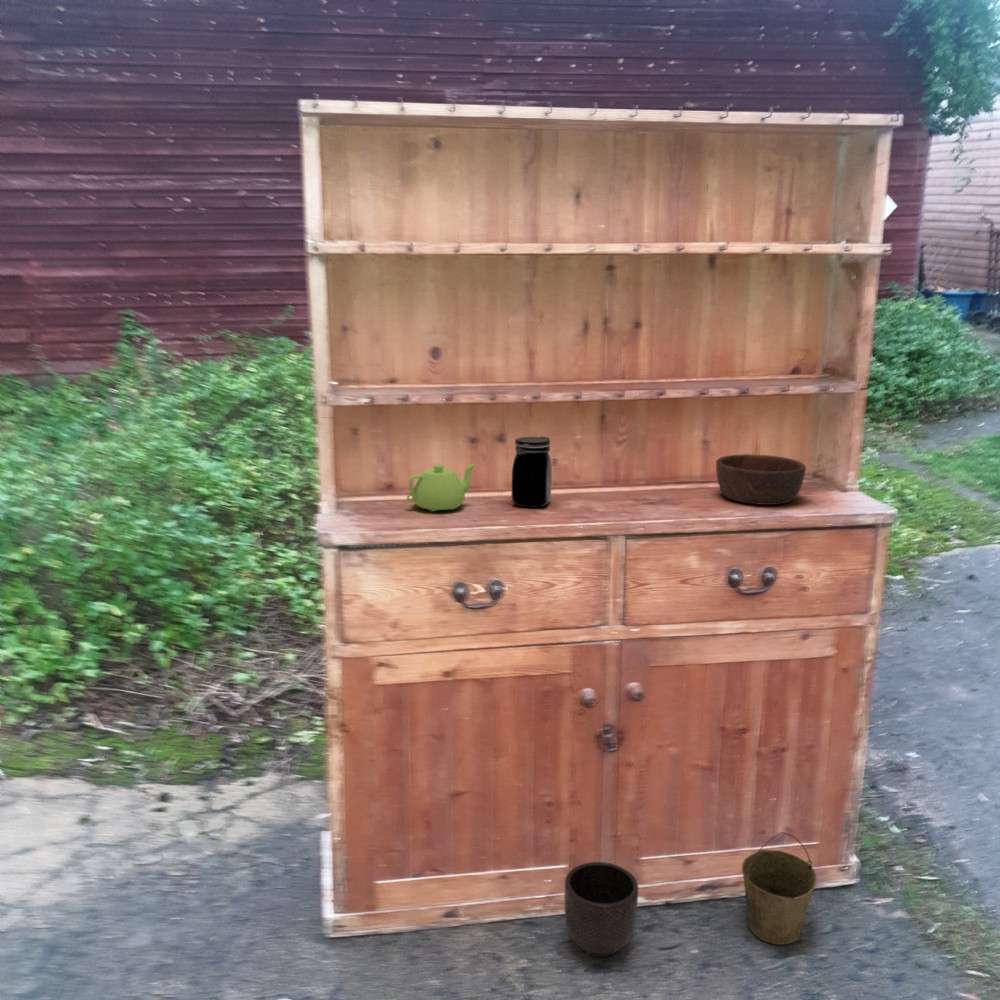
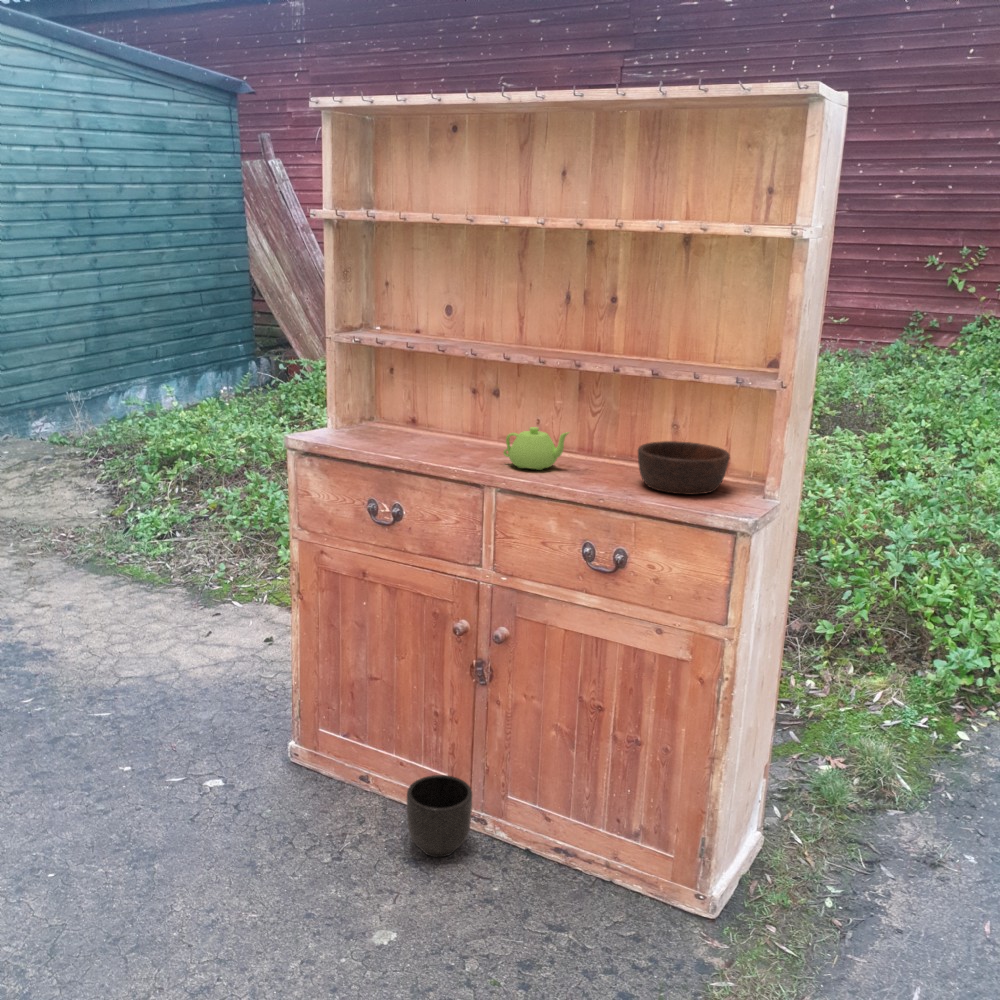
jar: present [512,436,552,507] -> none [456,392,500,455]
teapot: present [407,464,475,511] -> present [504,427,569,470]
bucket: present [742,832,817,945] -> none [550,815,625,927]

